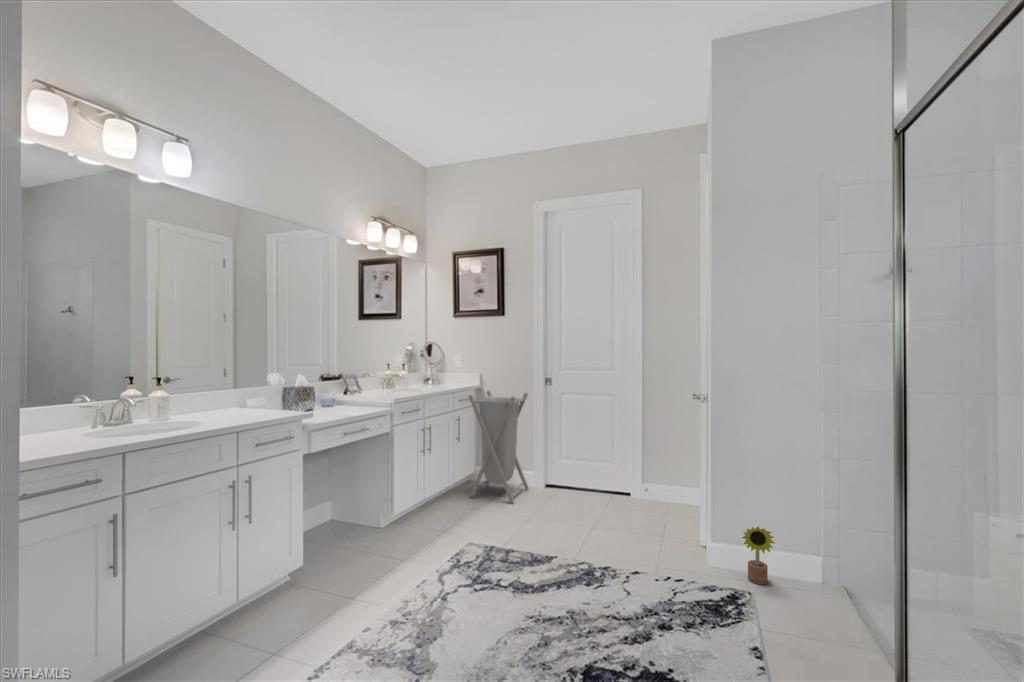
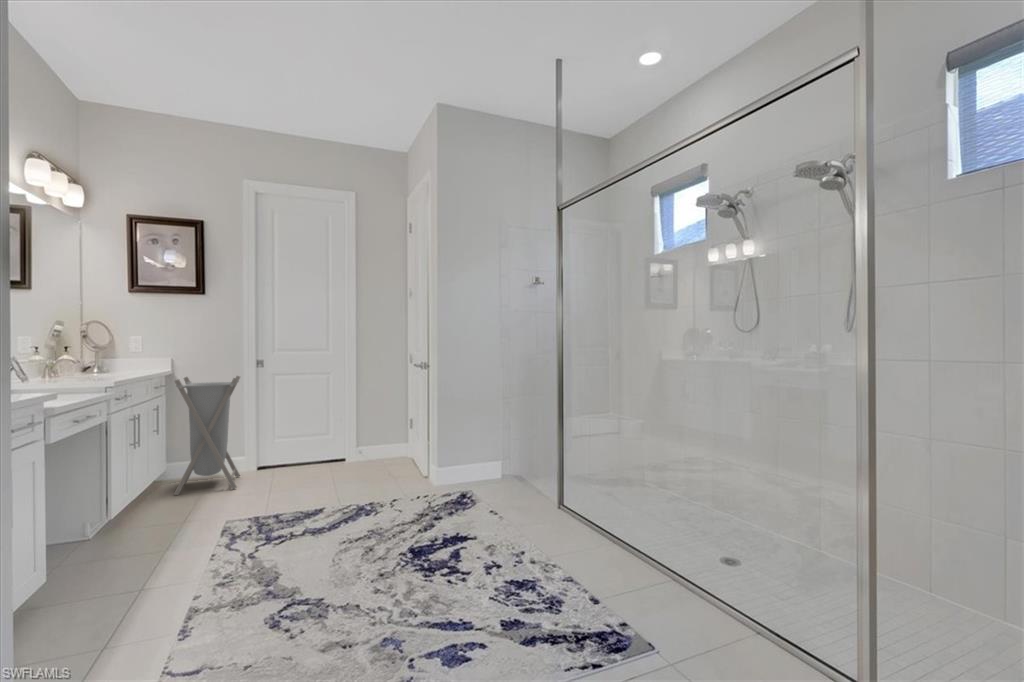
decorative plant: present [742,527,775,585] -> none [462,446,482,486]

